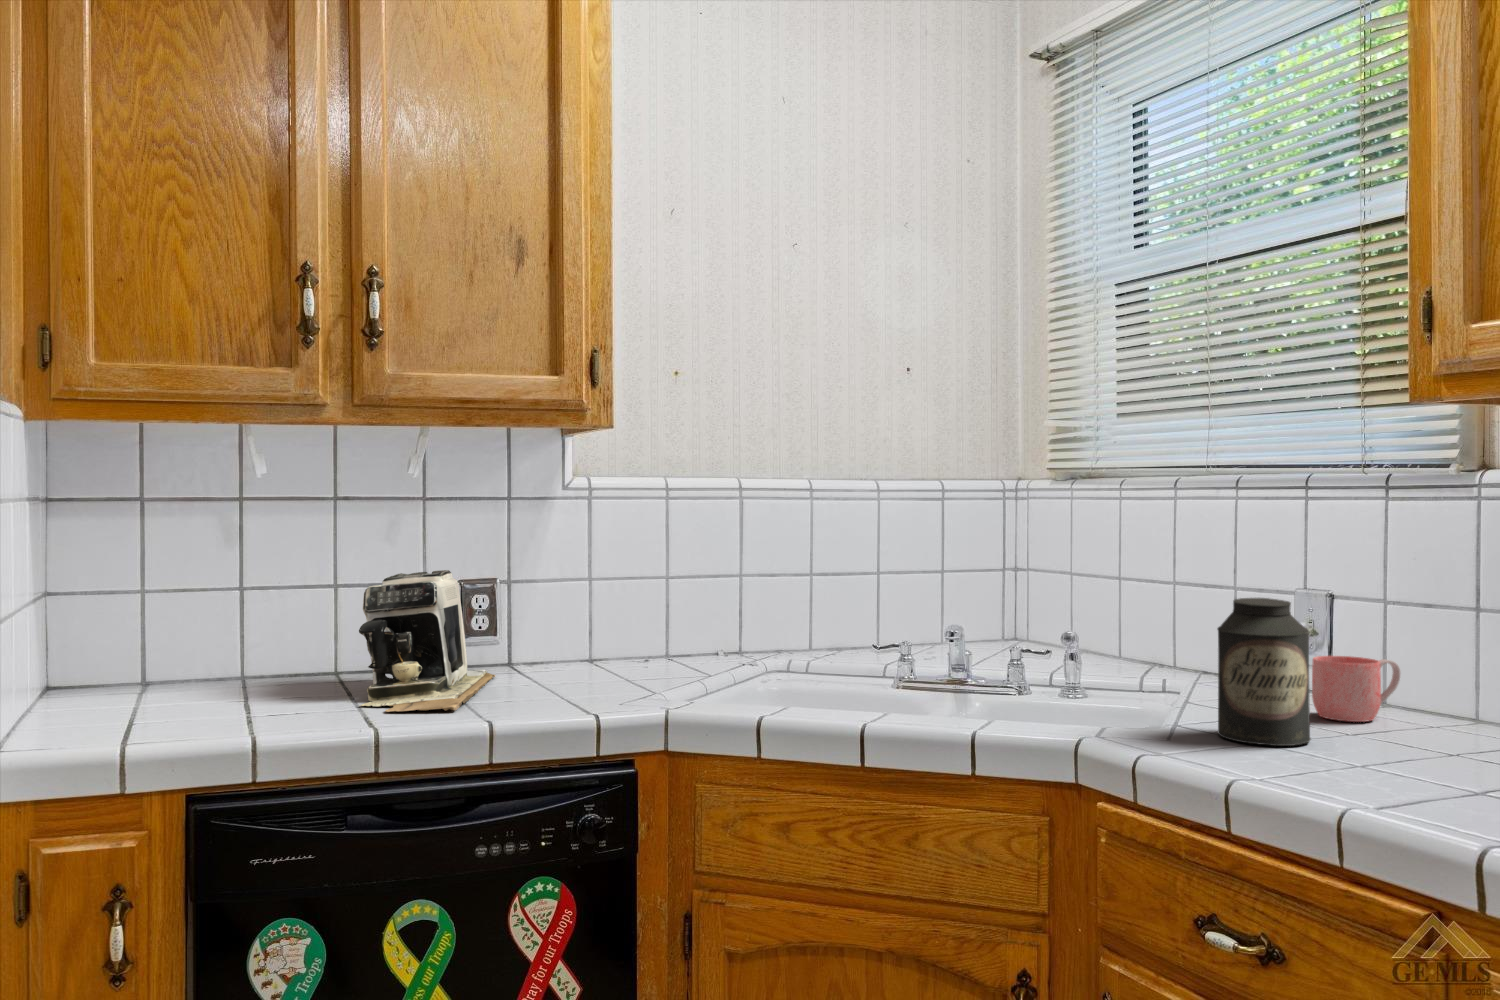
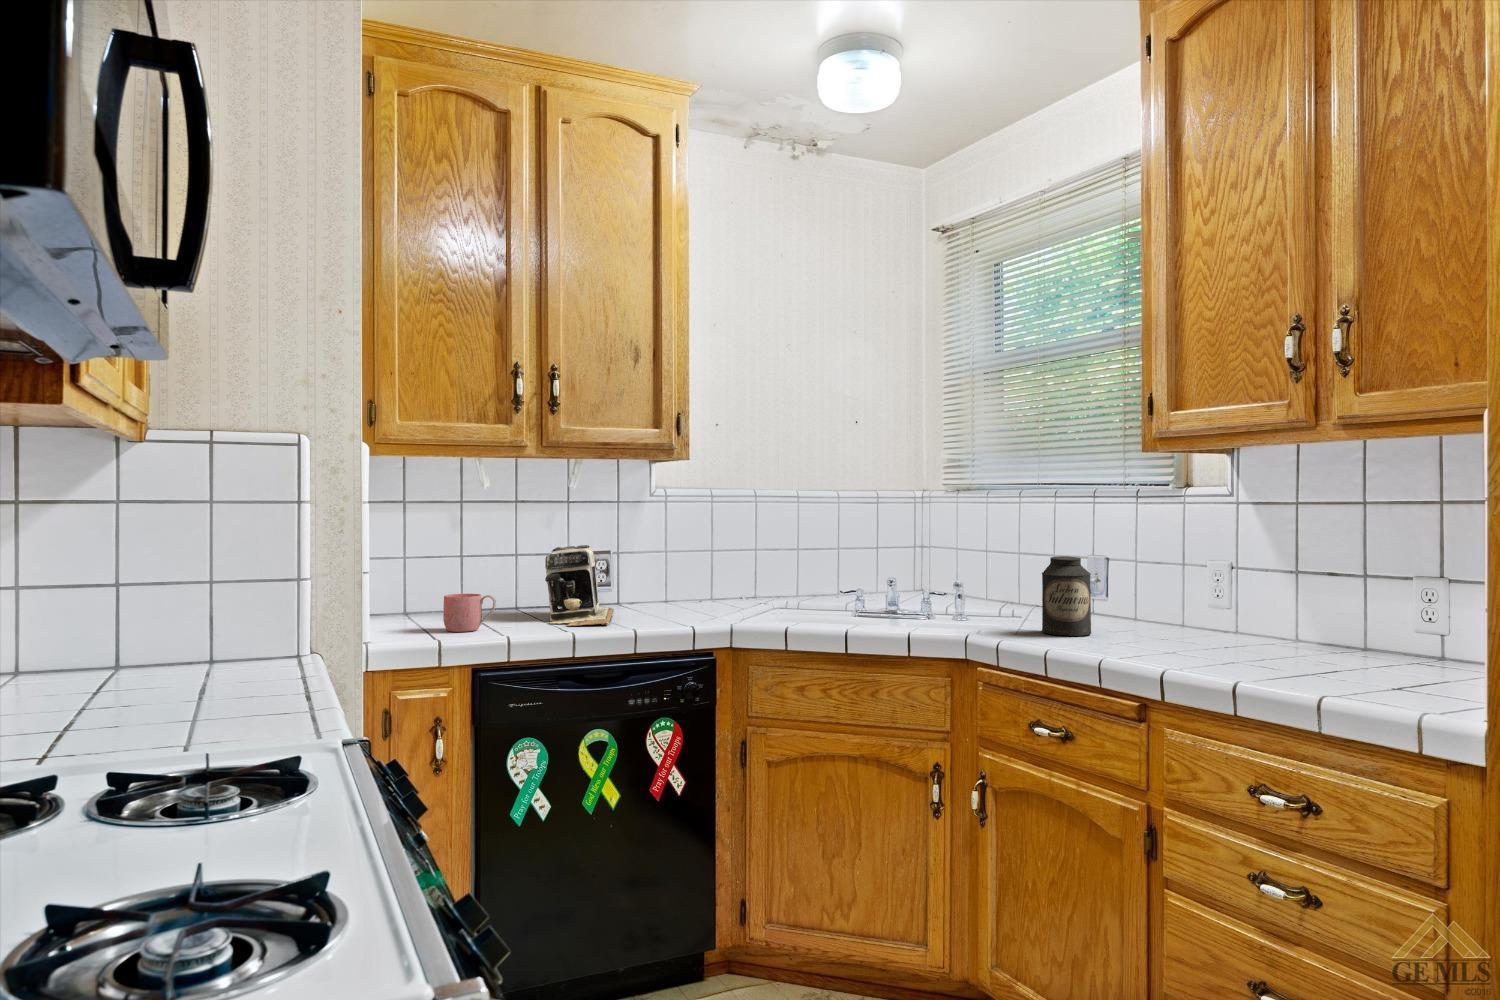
mug: present [1312,656,1400,722] -> present [443,594,496,632]

